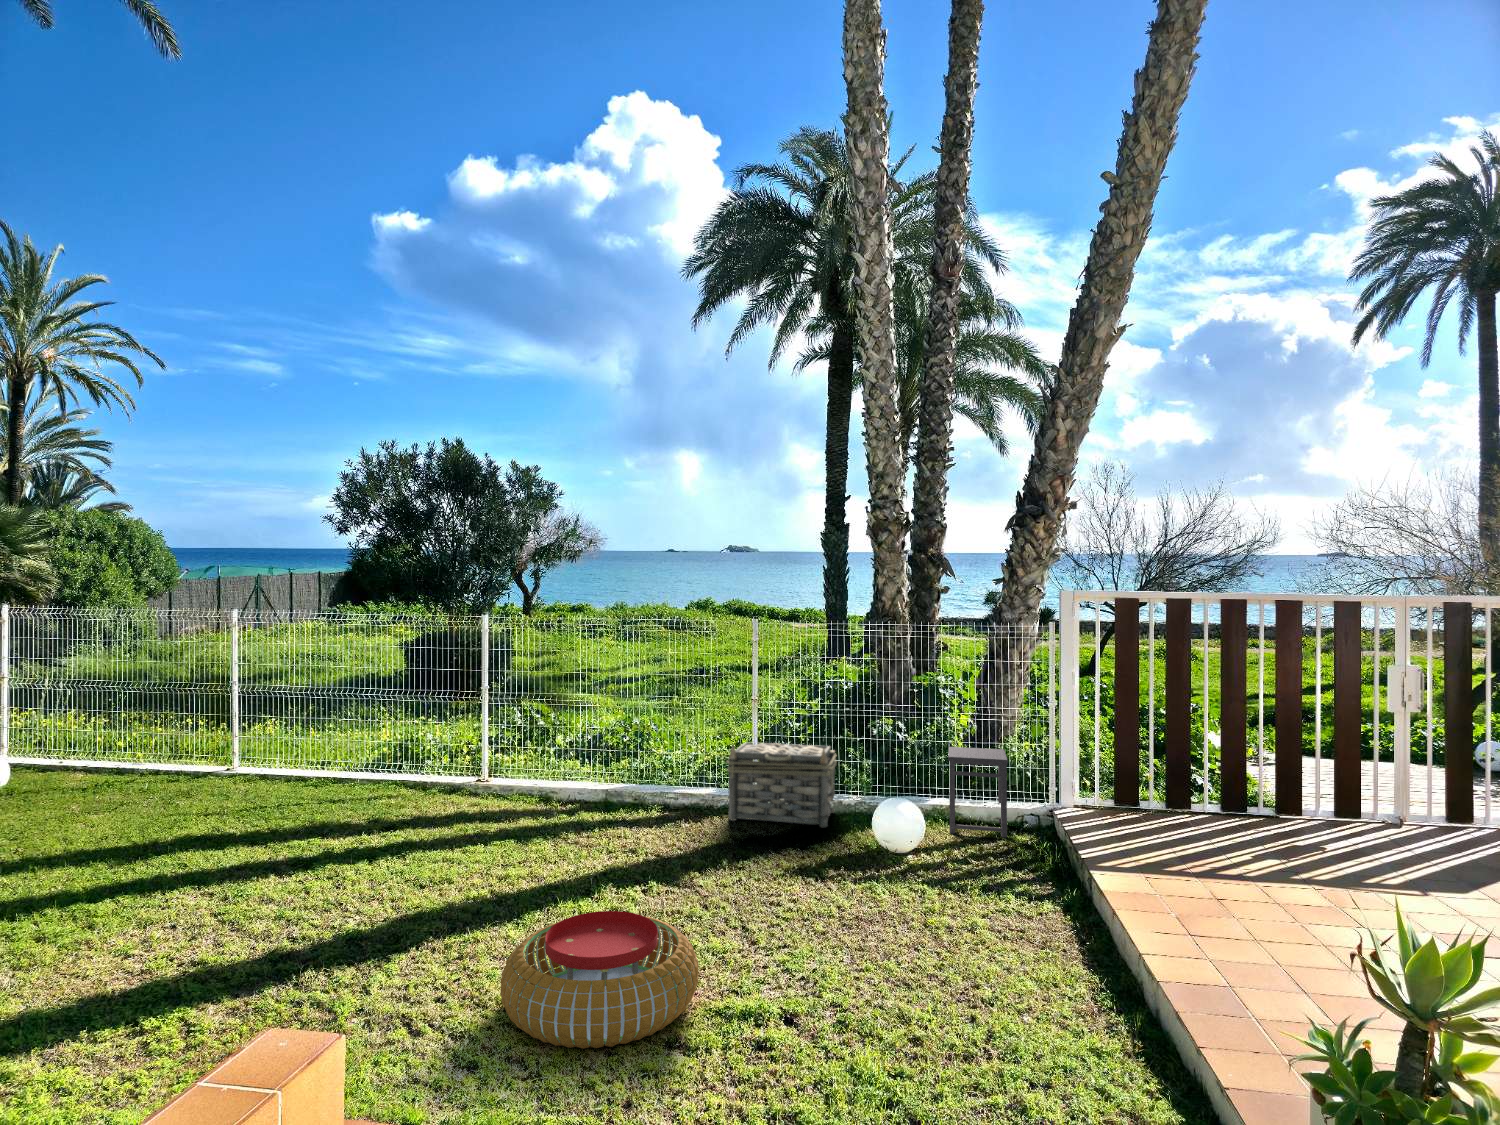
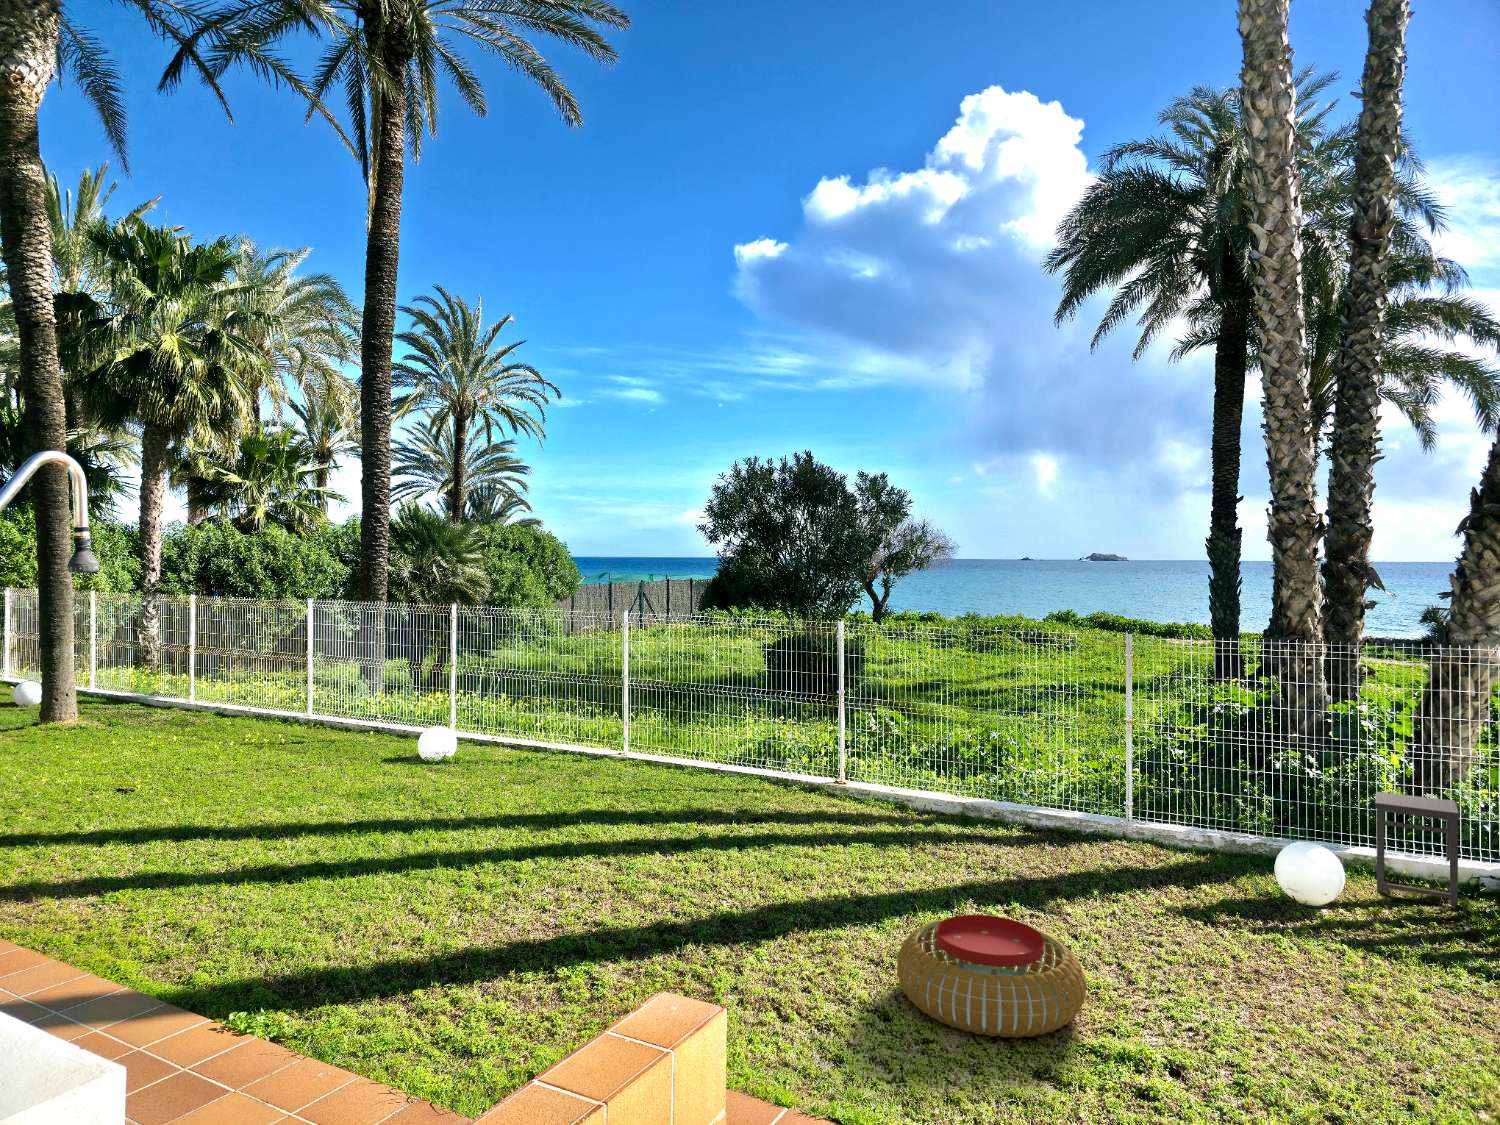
basket: present [727,742,836,827] -> none [1096,767,1228,868]

